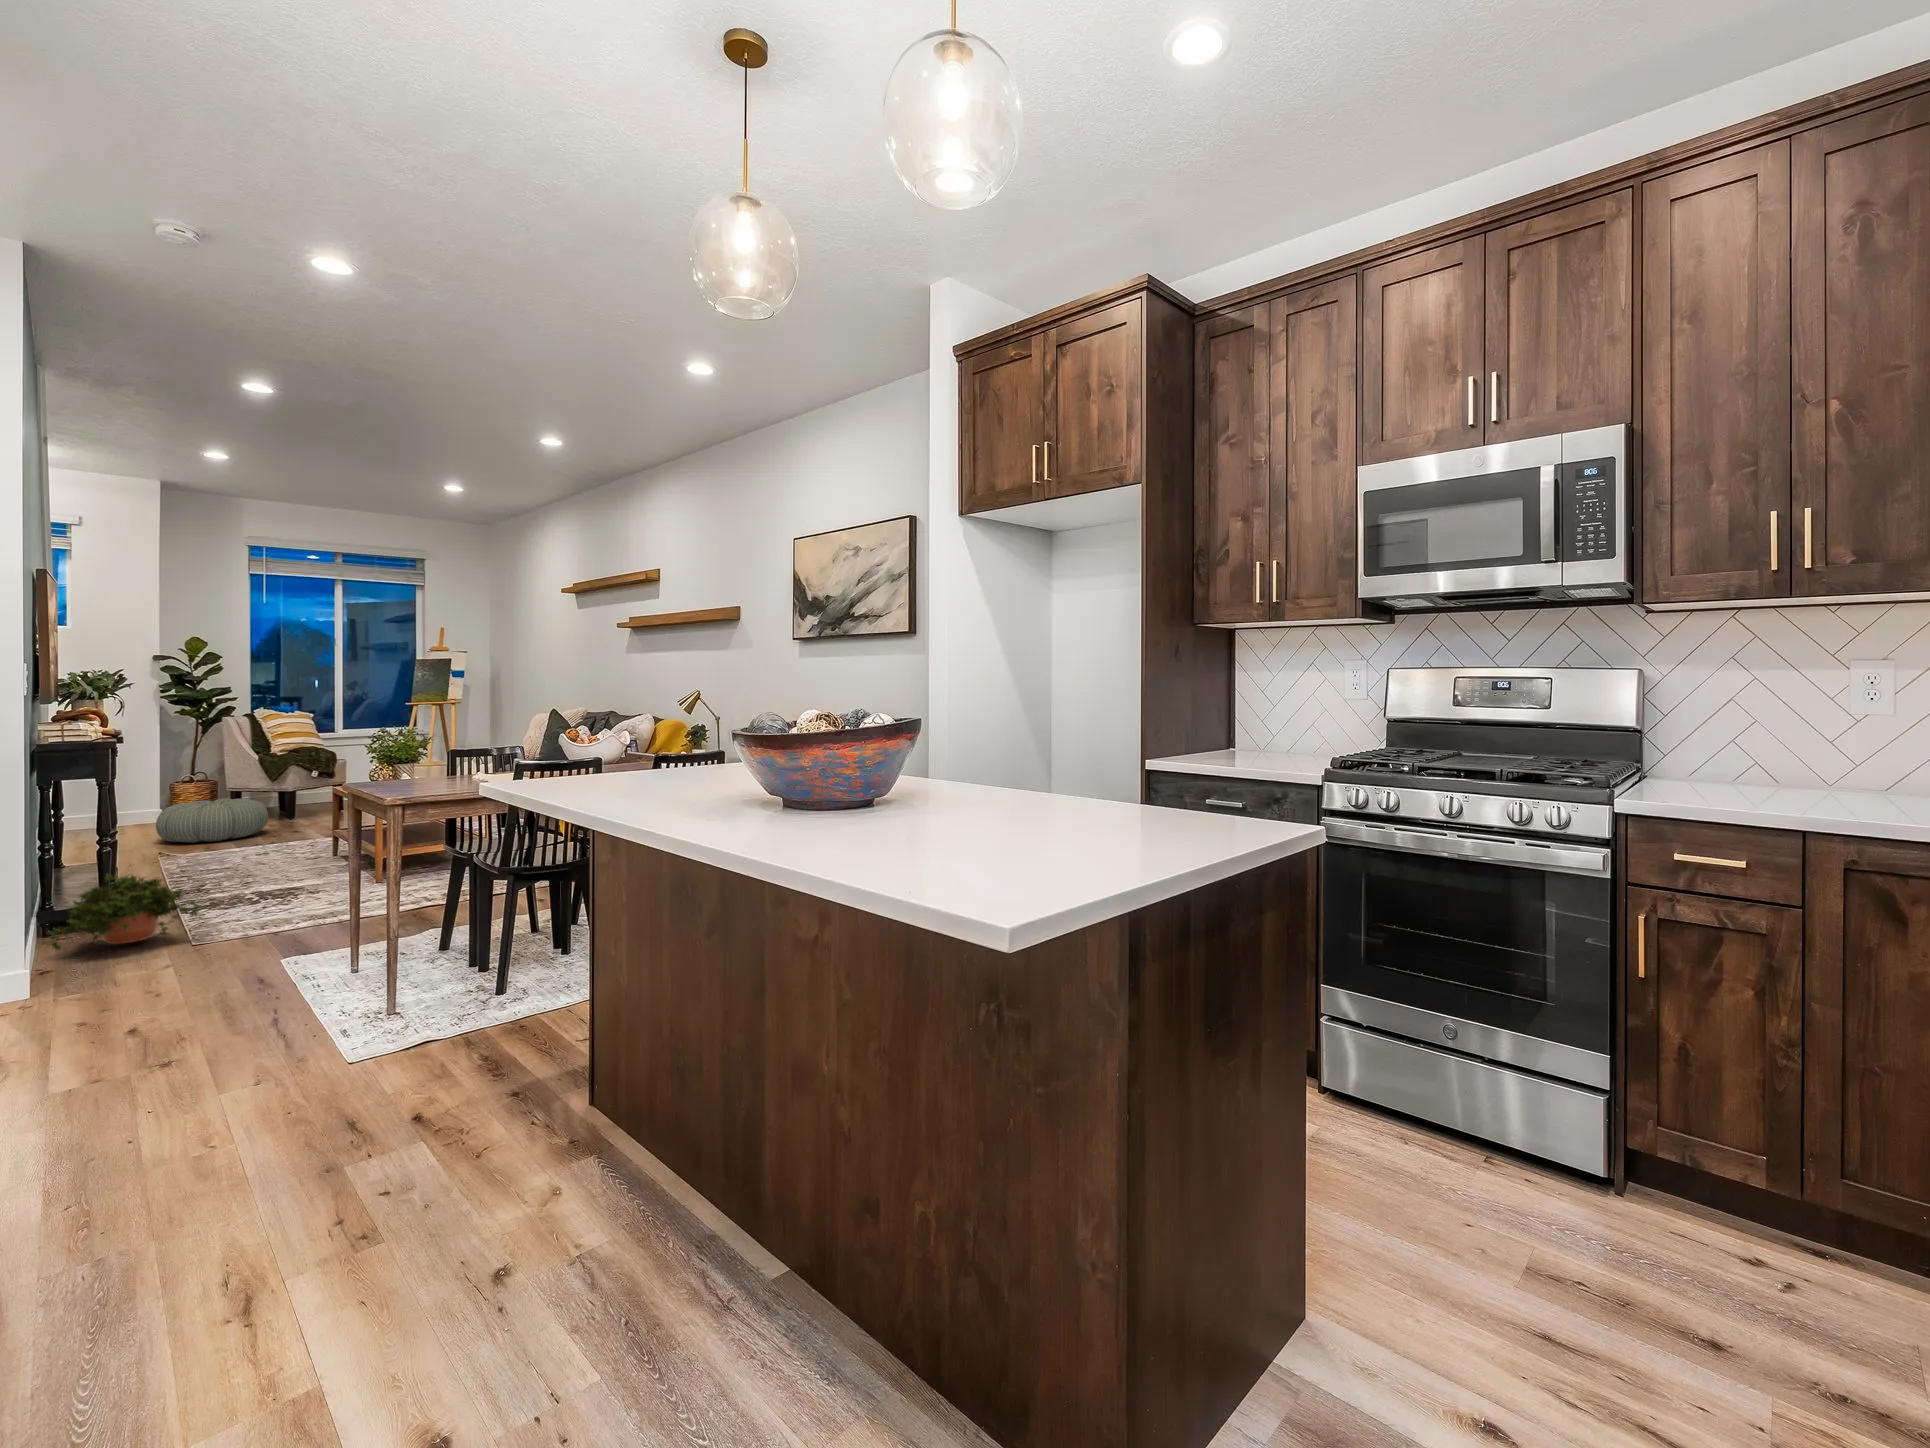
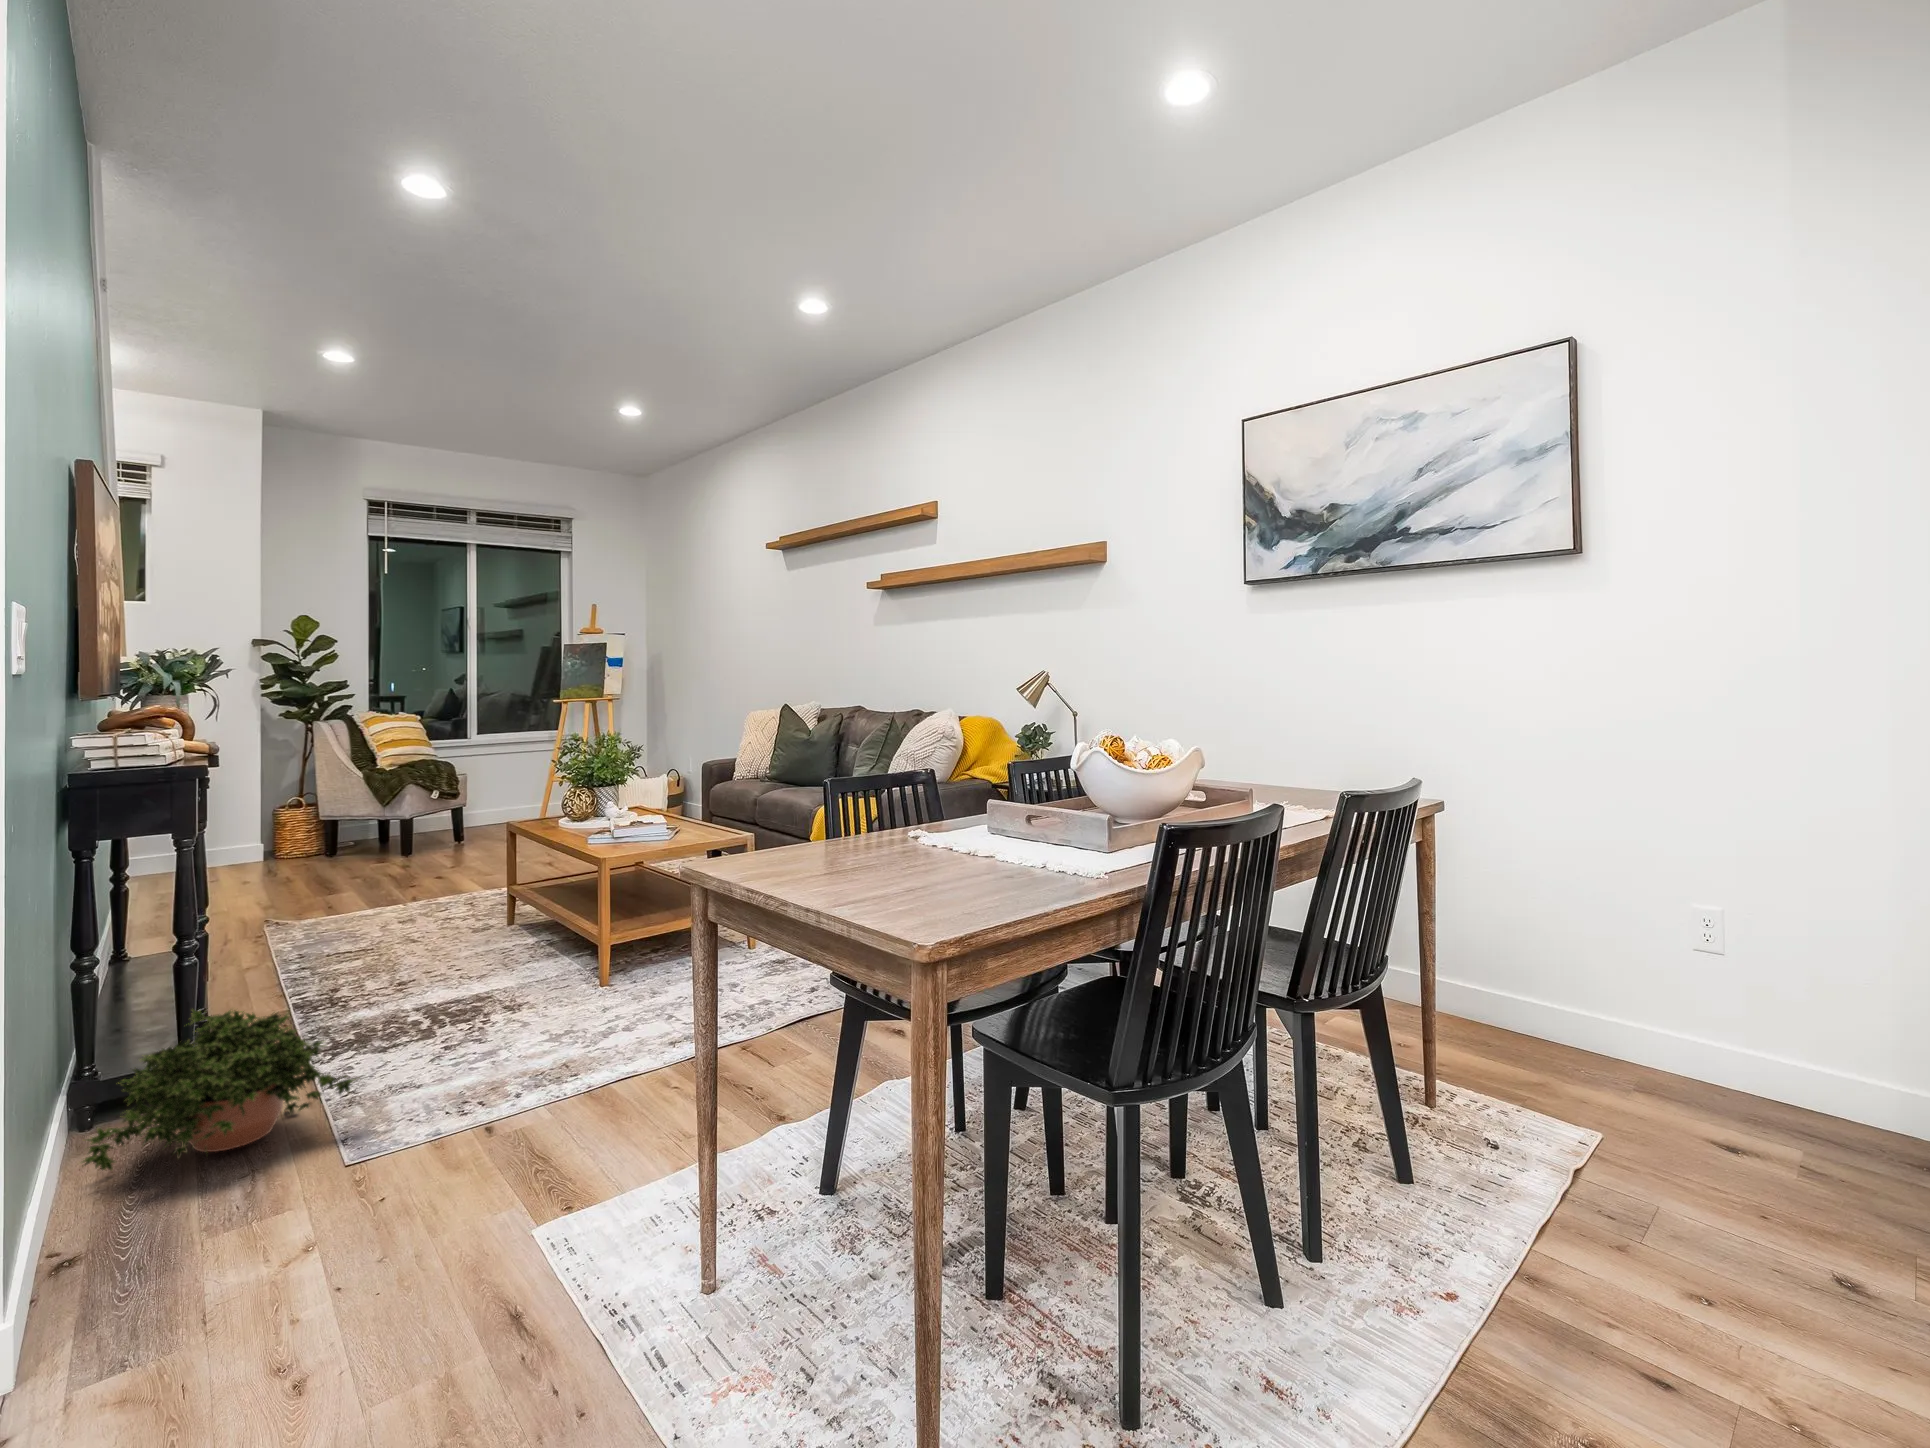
pouf: present [156,799,268,843] -> none [260,835,405,900]

